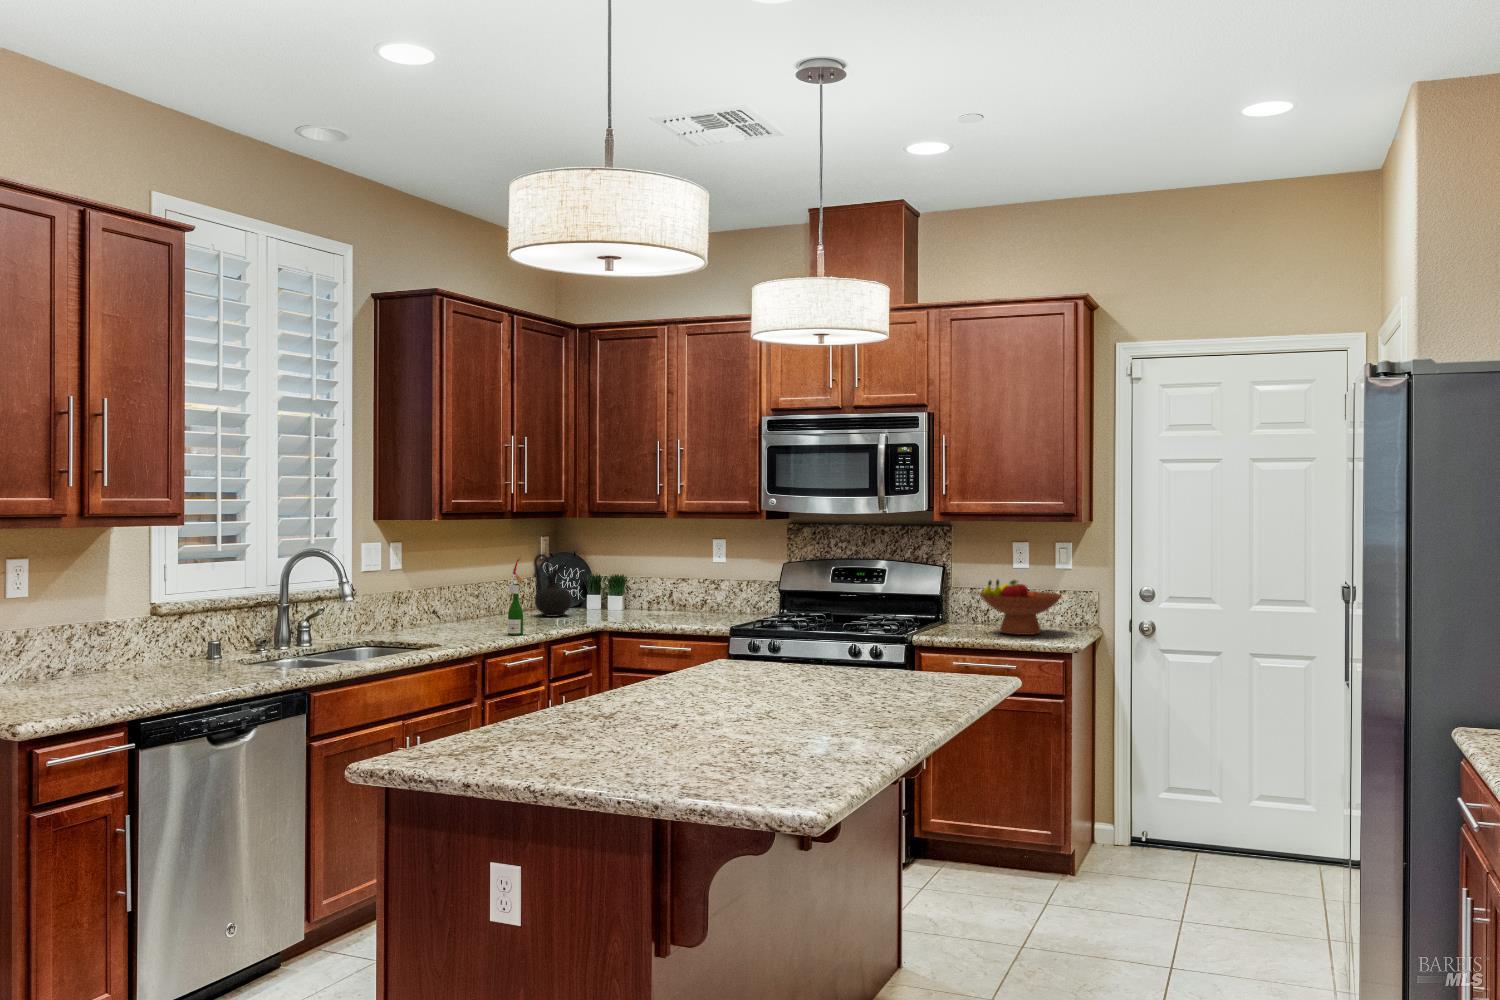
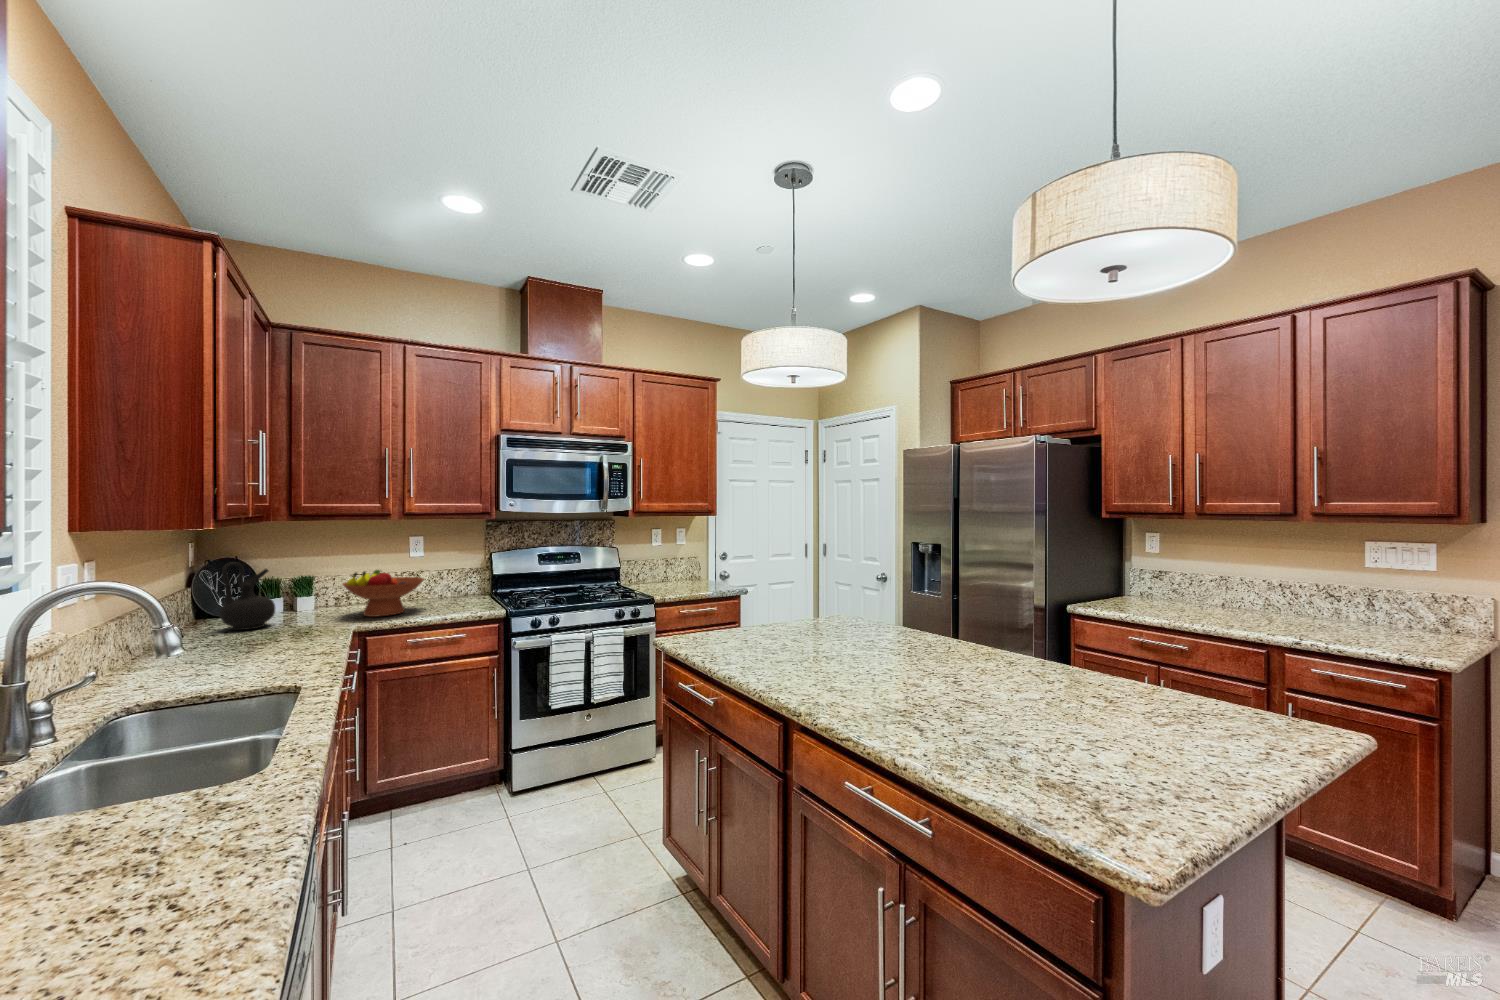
wine bottle: present [508,558,530,635] -> none [279,566,314,659]
fruit bowl: present [980,580,1062,635] -> present [343,570,424,617]

